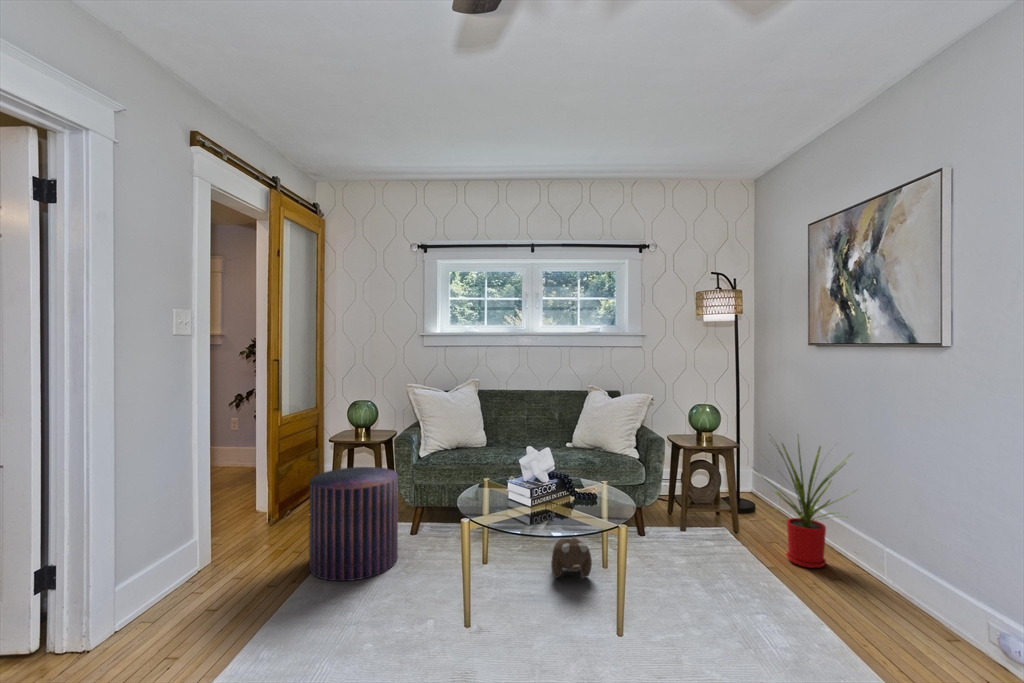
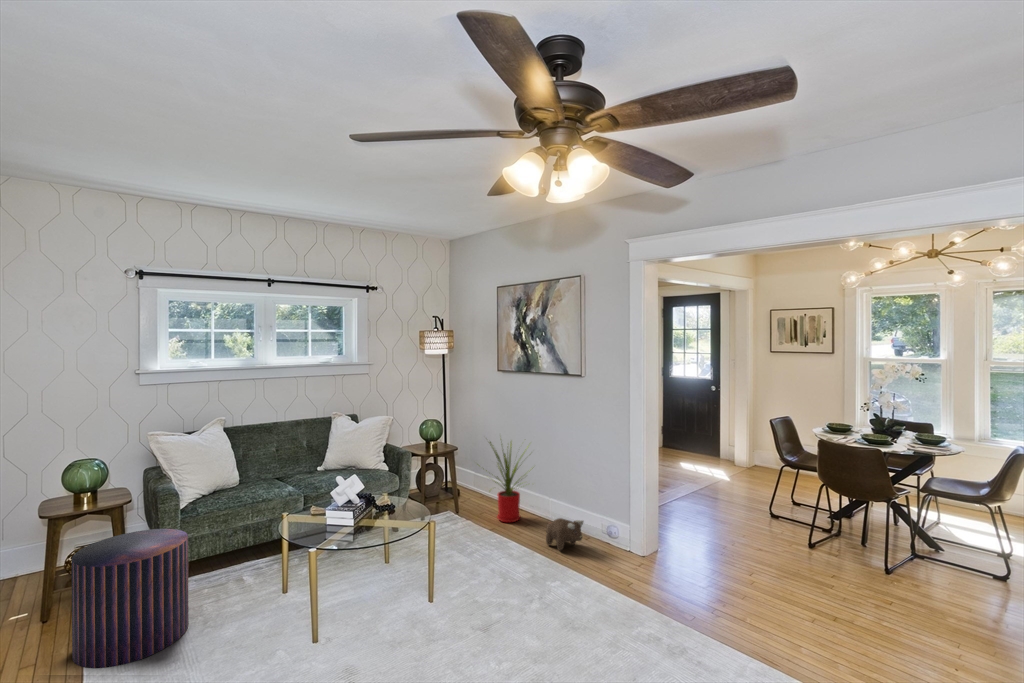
plush toy: present [551,537,592,578] -> present [546,518,584,551]

